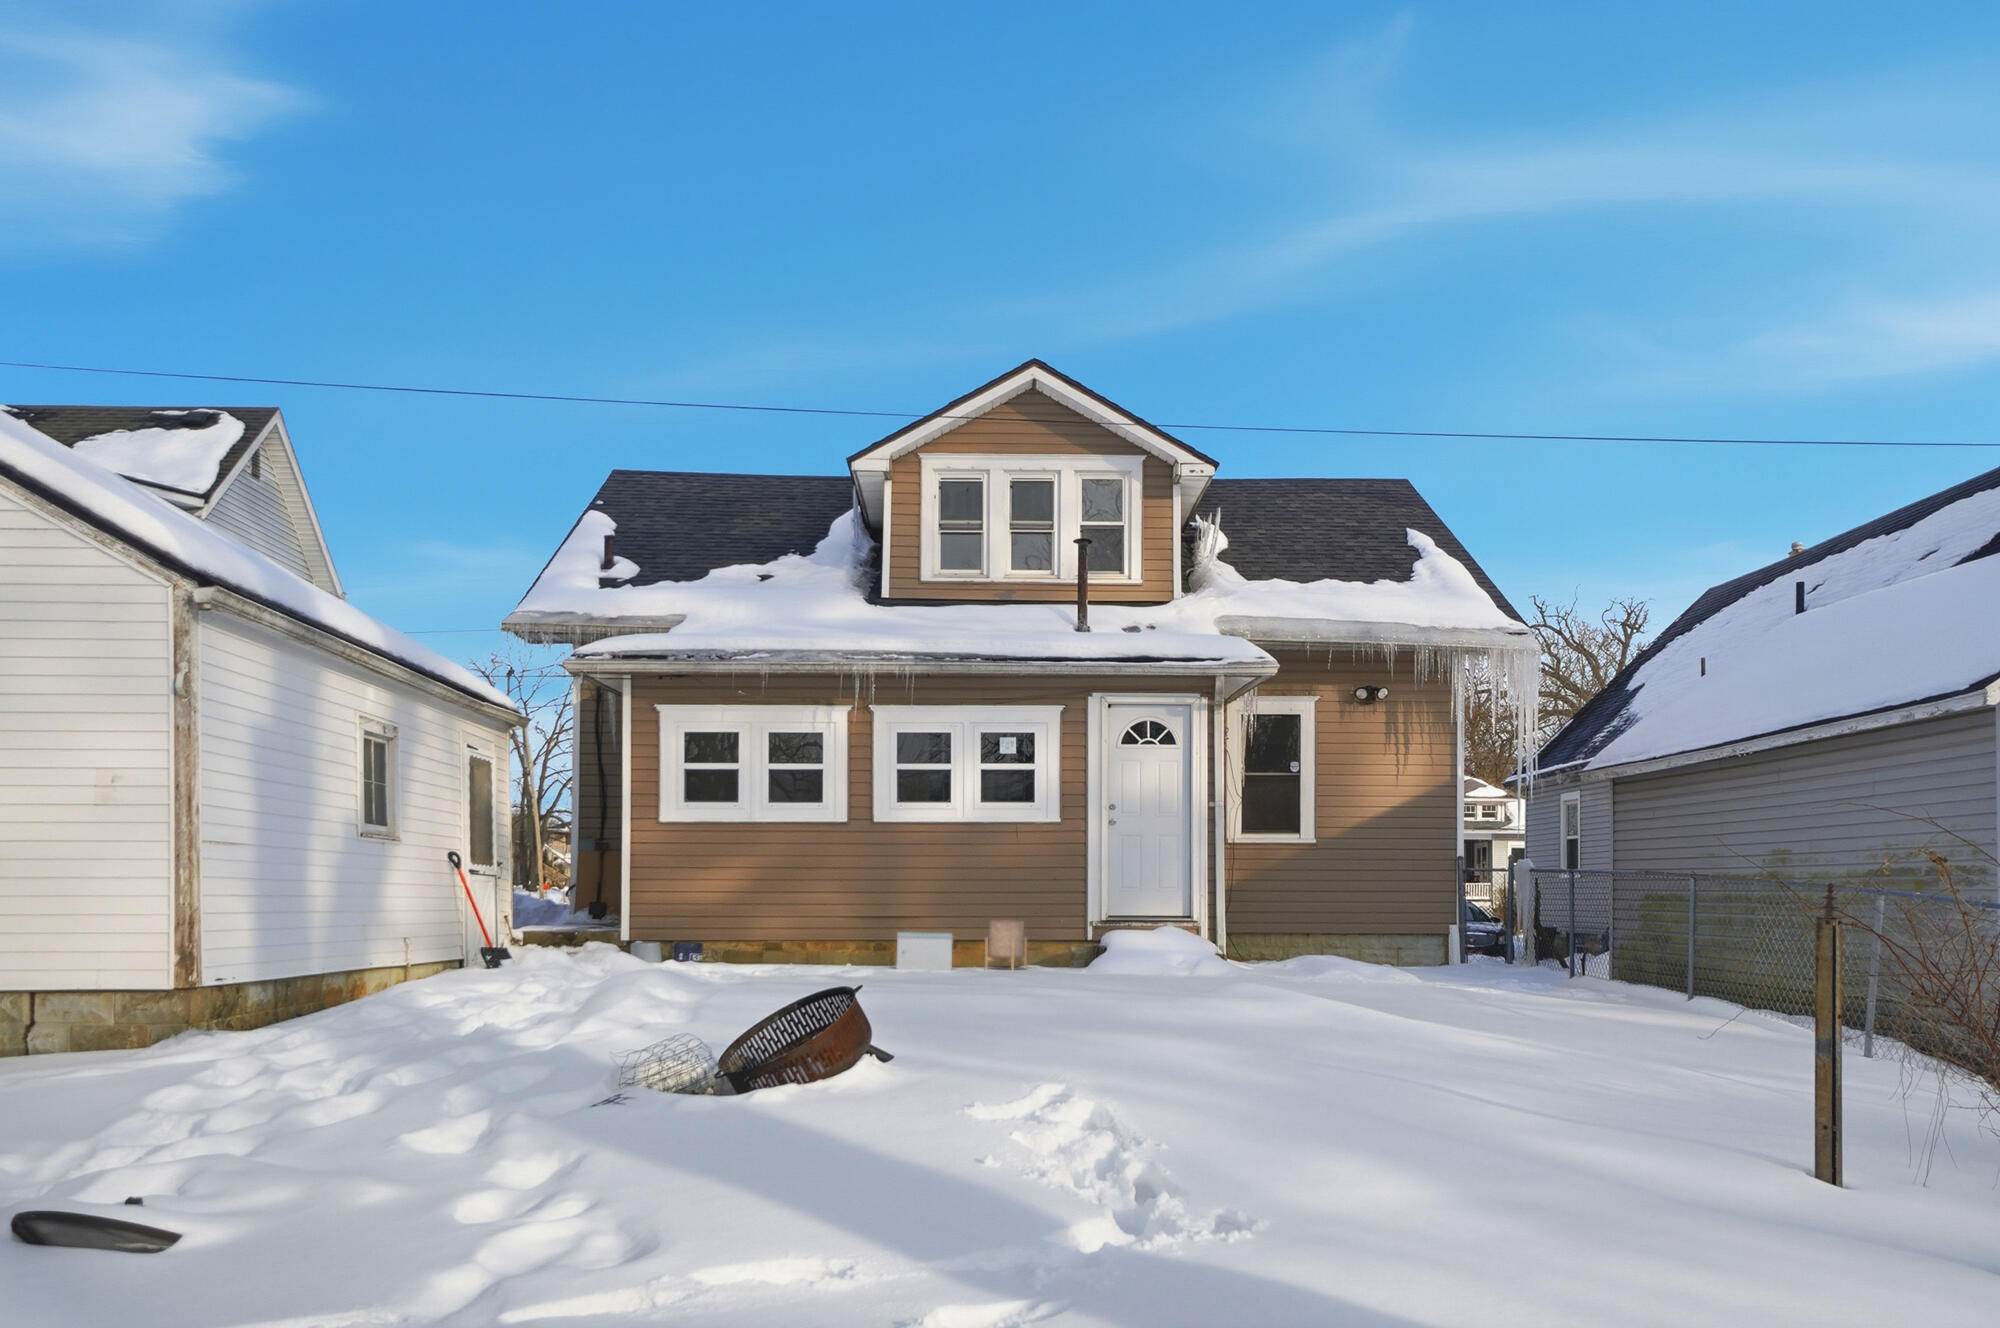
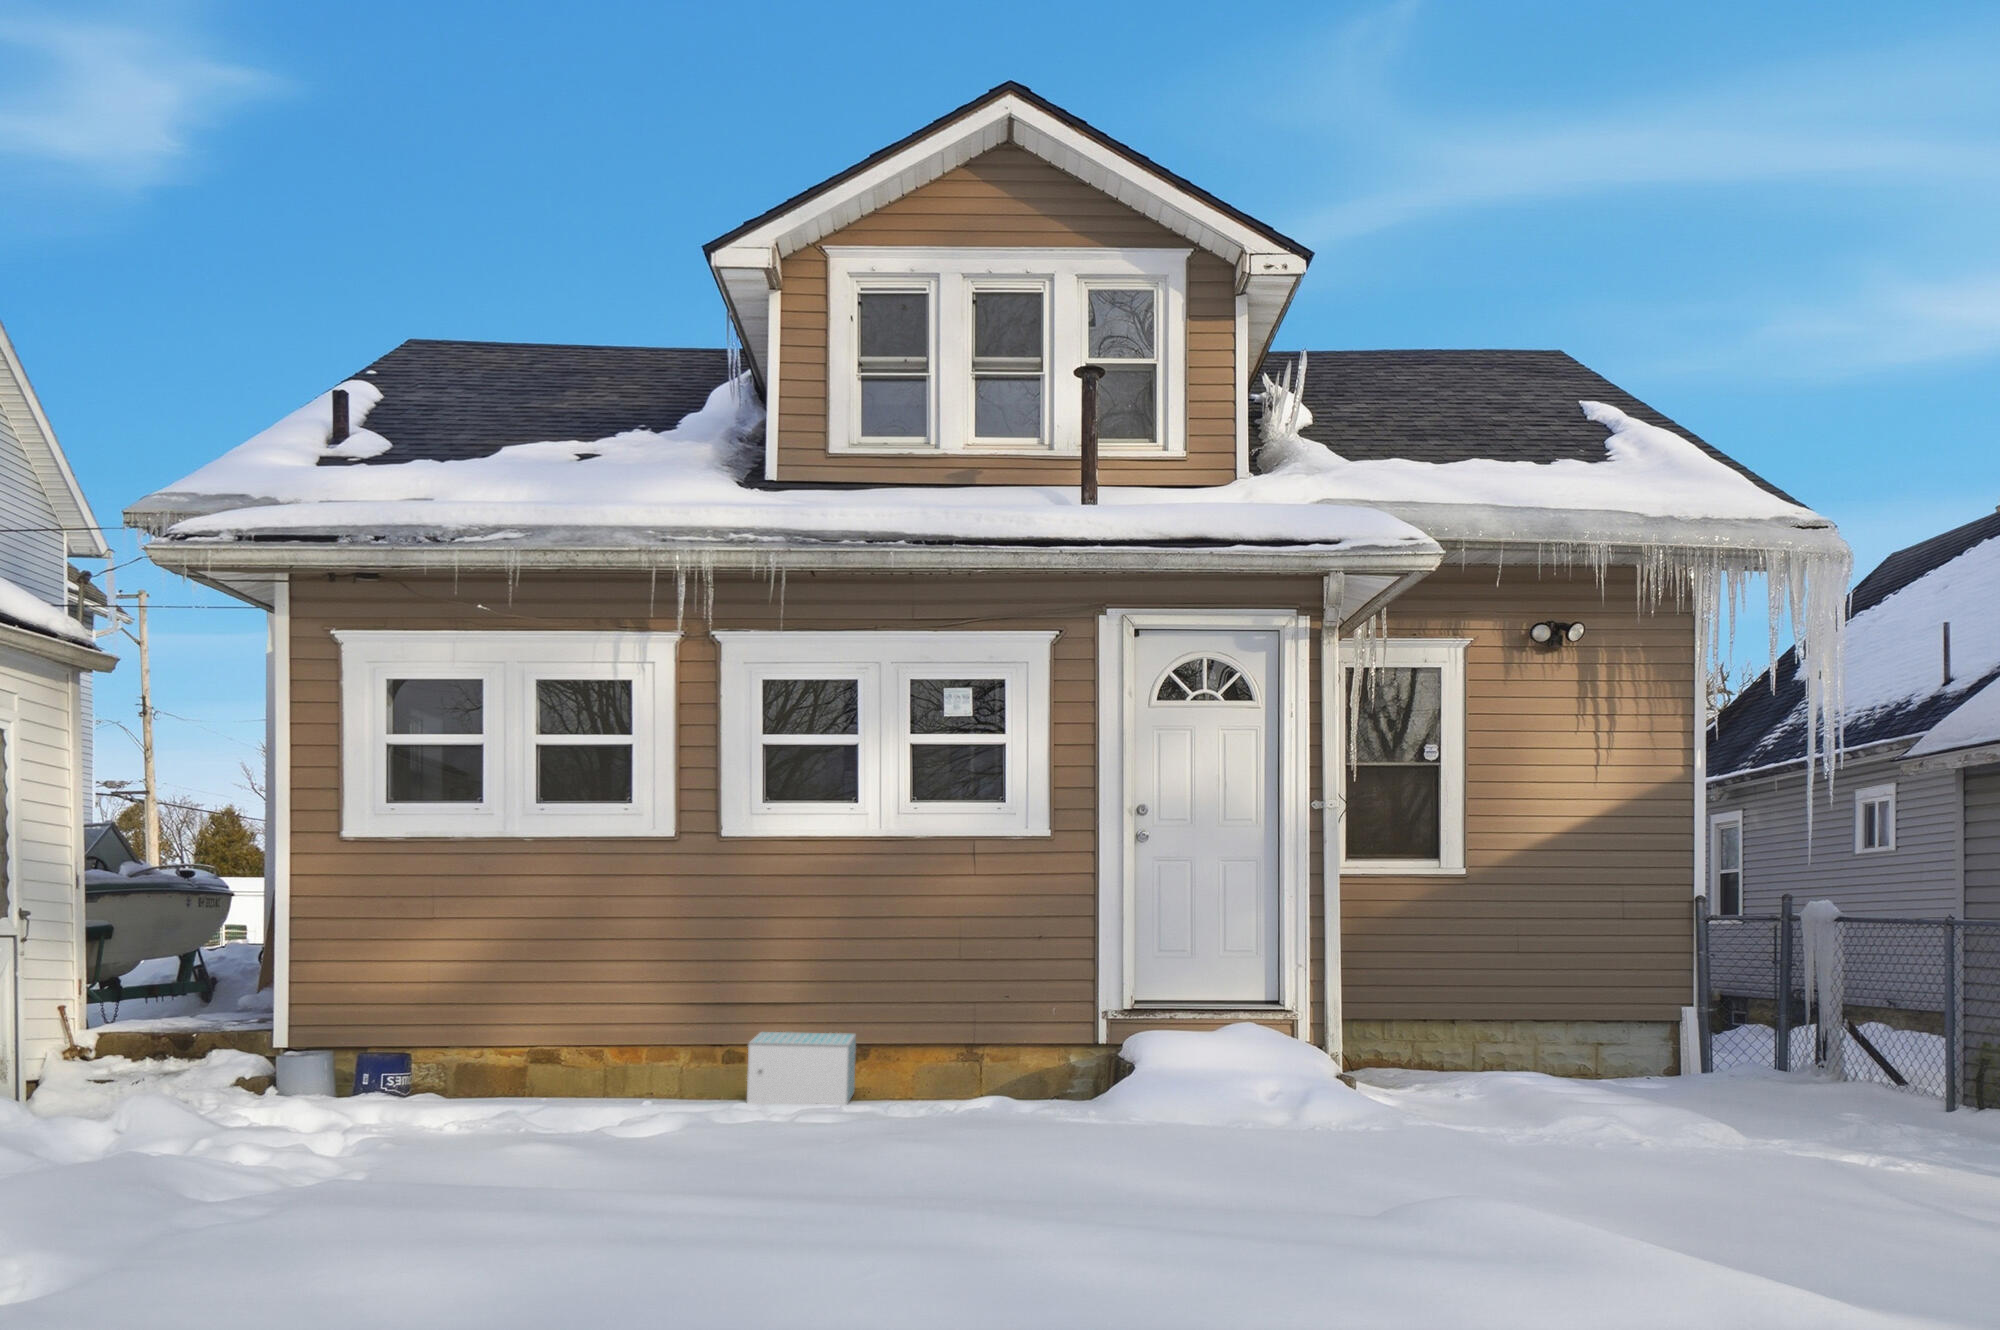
planter: present [985,920,1027,971] -> none [910,1011,987,1108]

